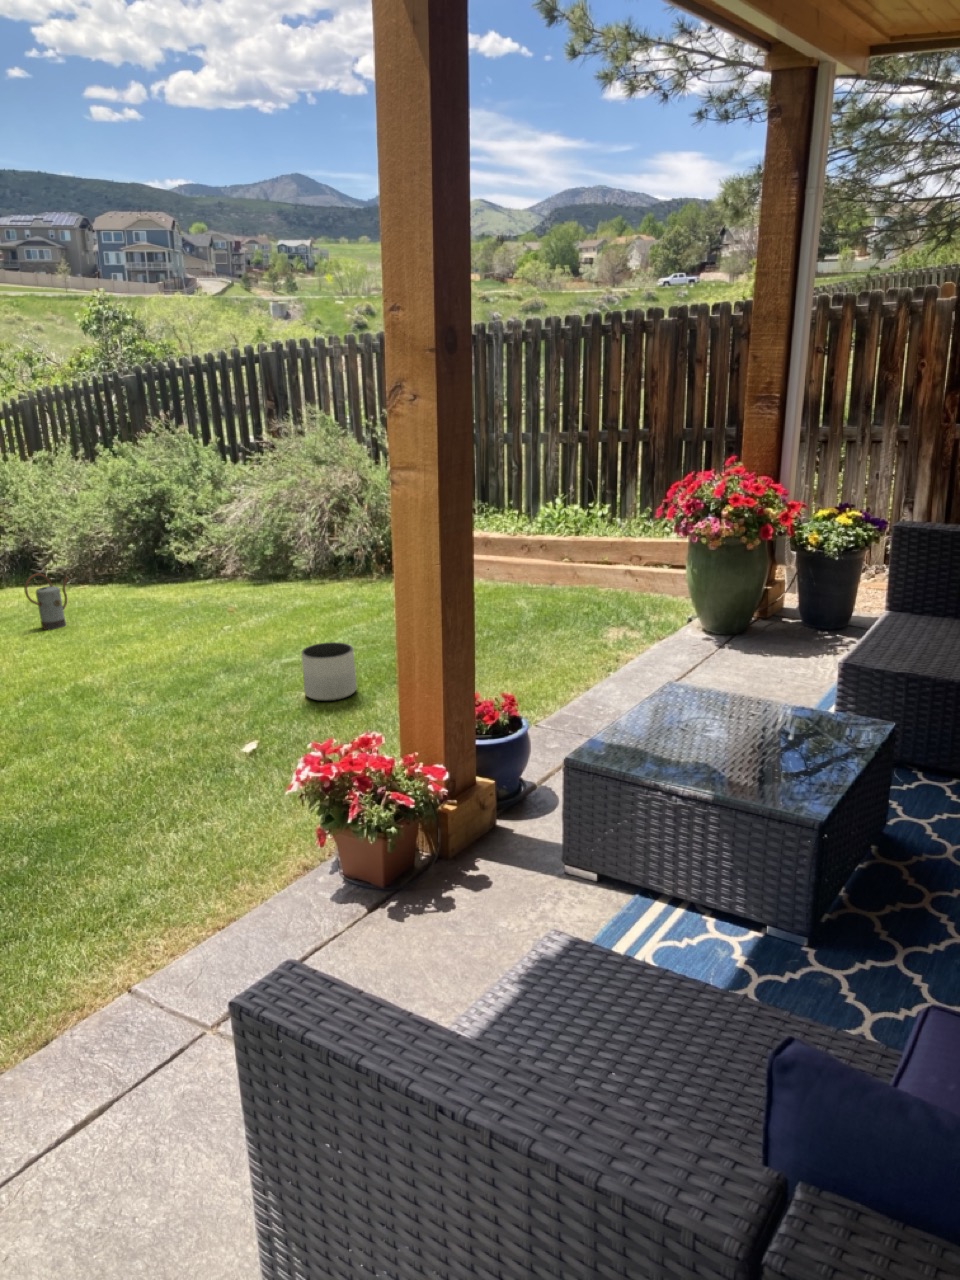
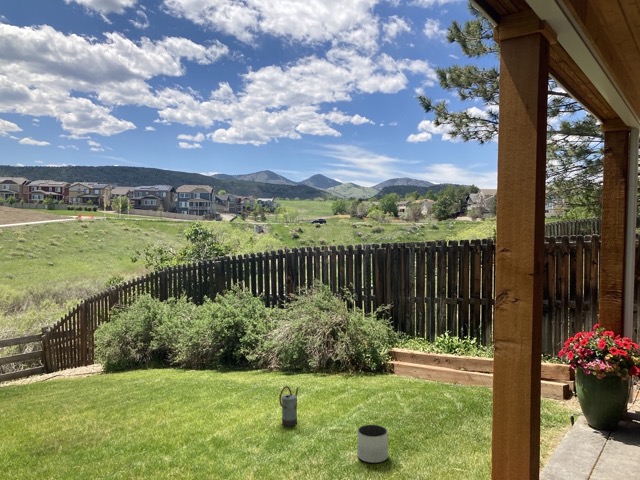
watering can: present [24,573,68,630] -> present [279,386,298,426]

